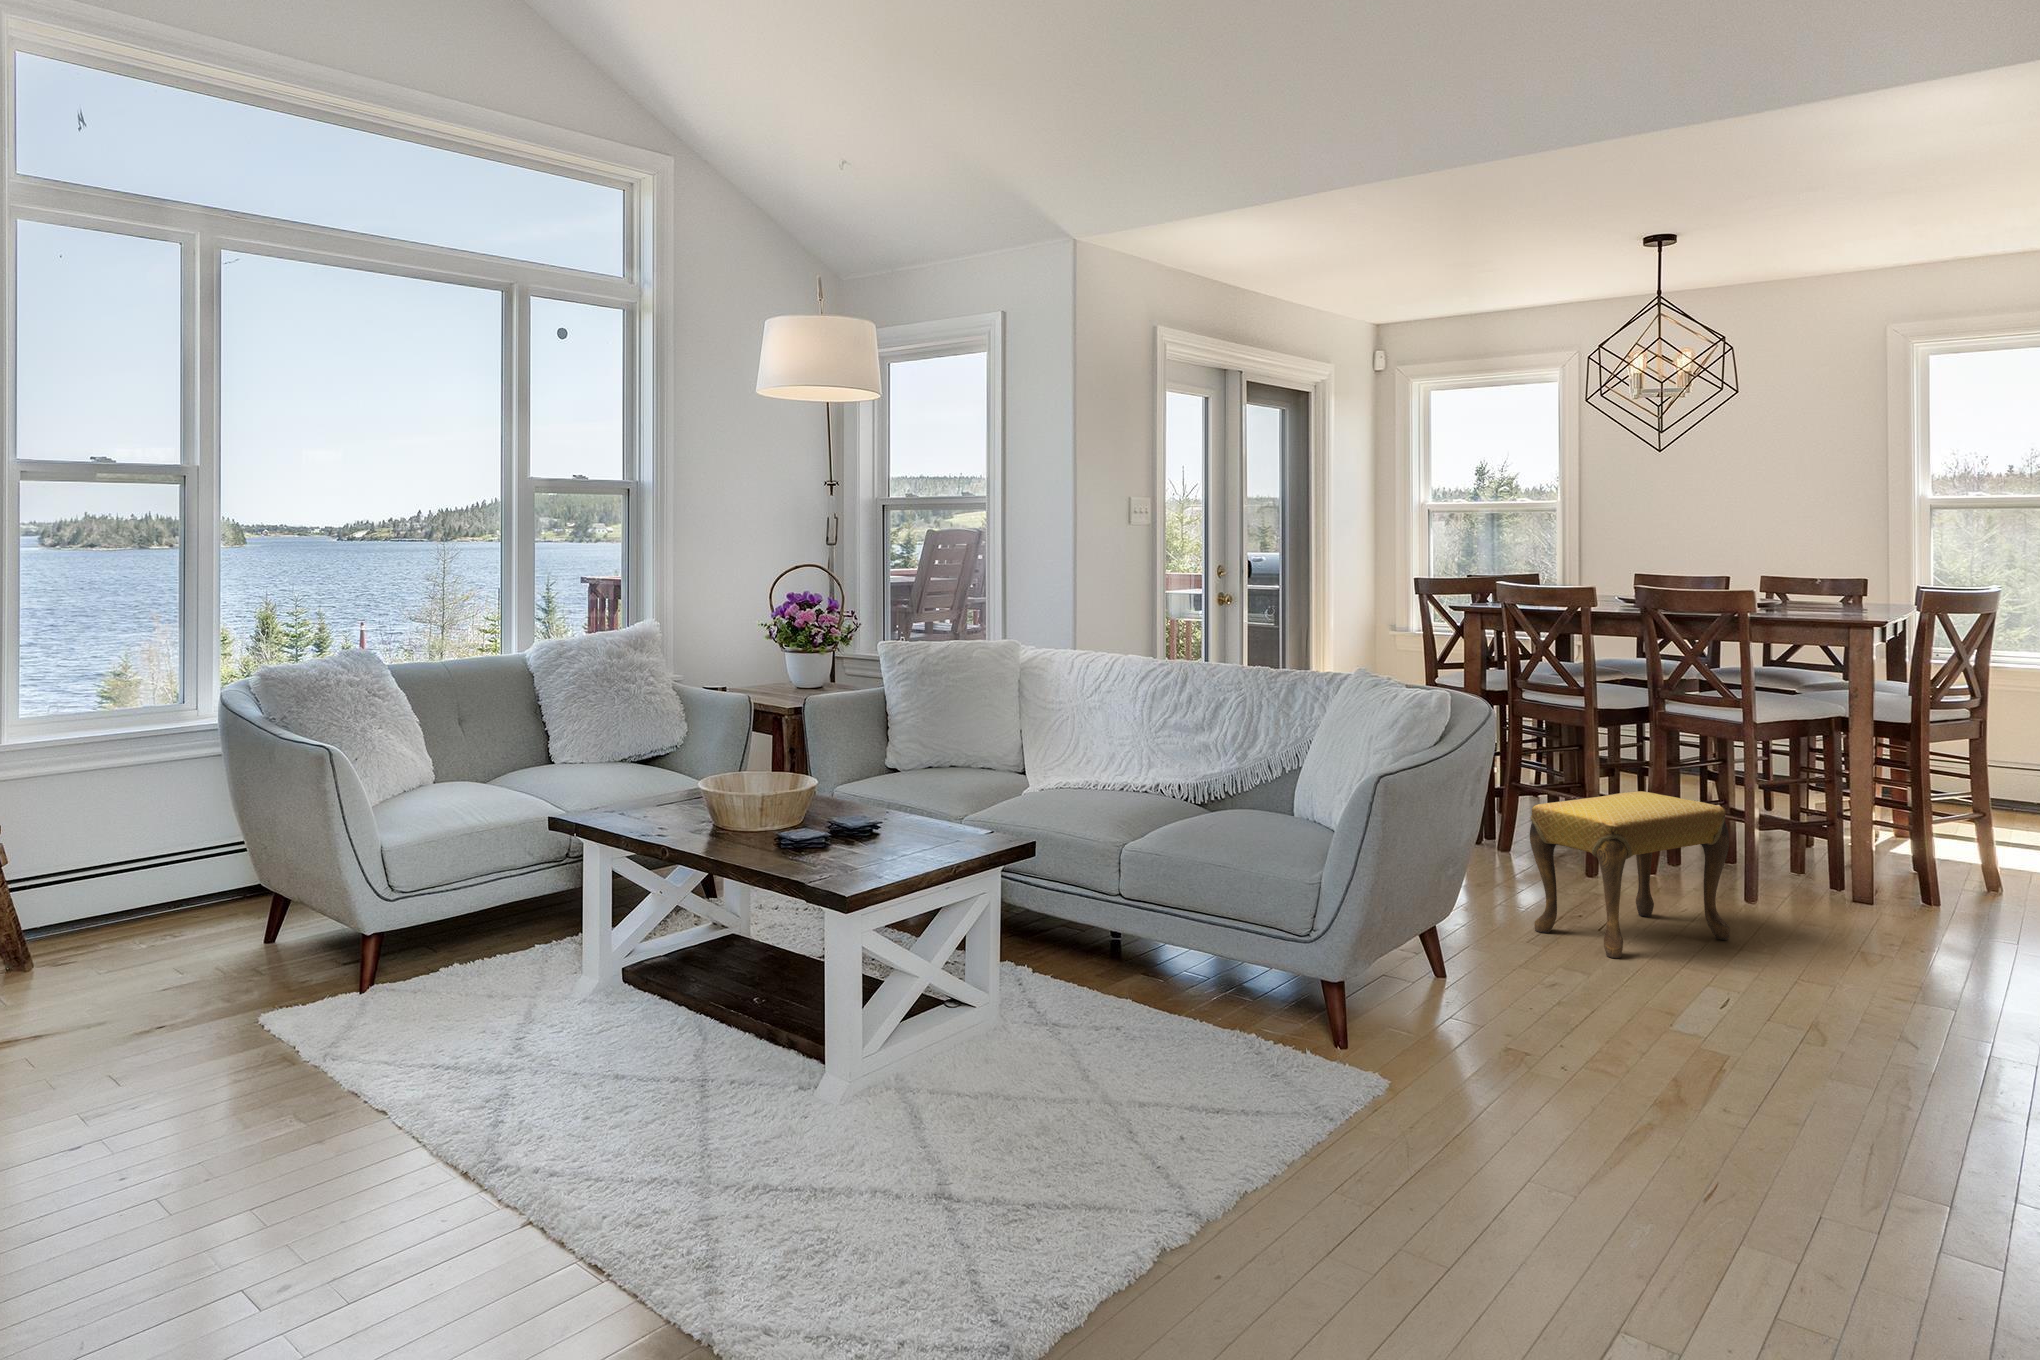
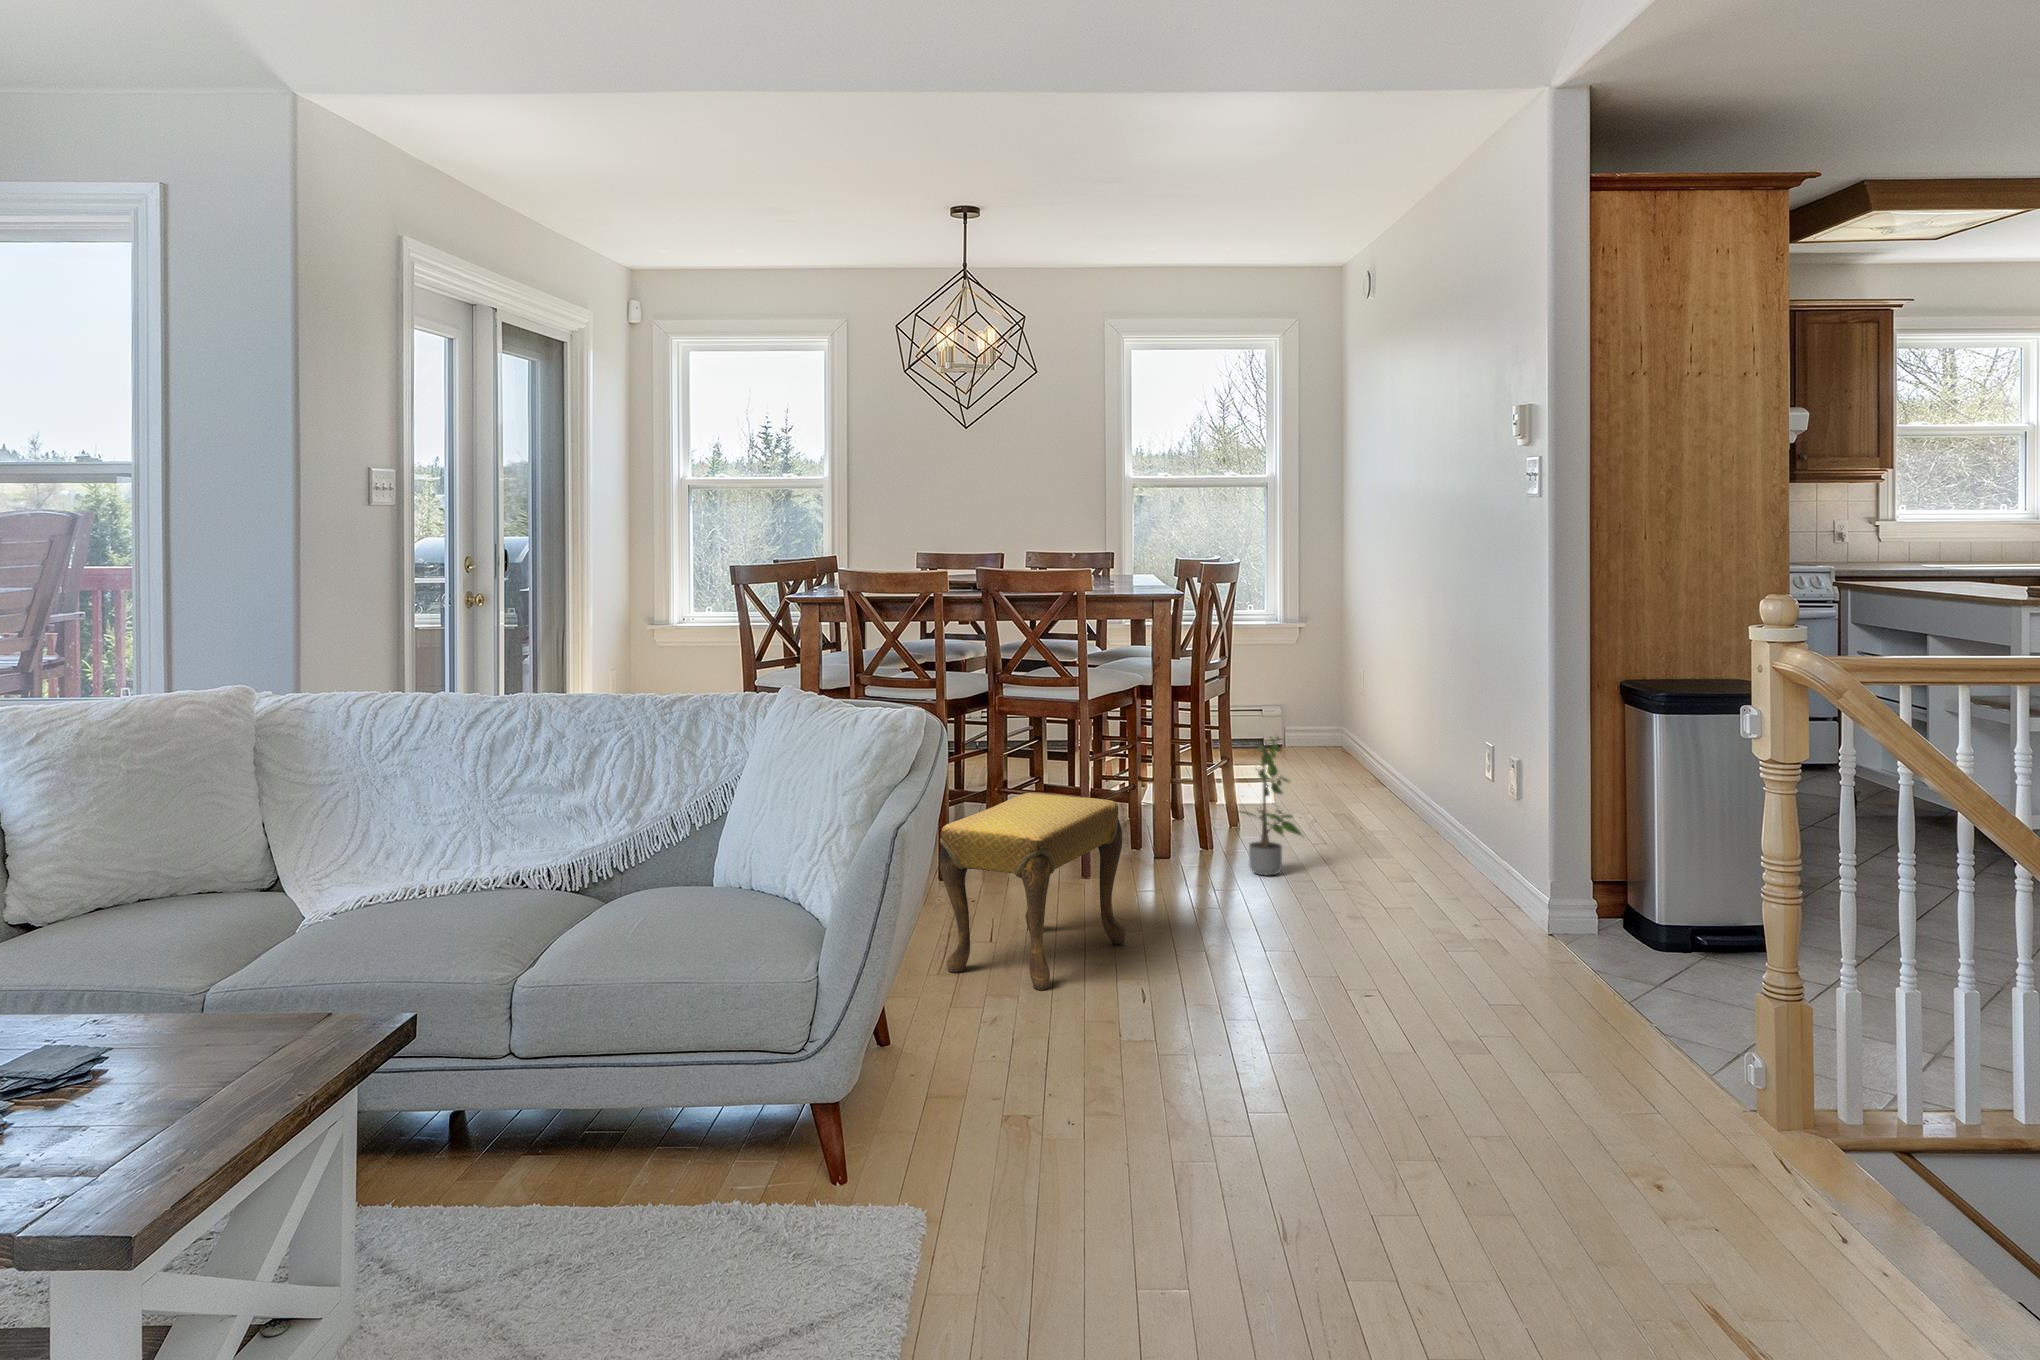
potted plant: none [1915,770,2005,915] -> present [1240,737,1302,875]

